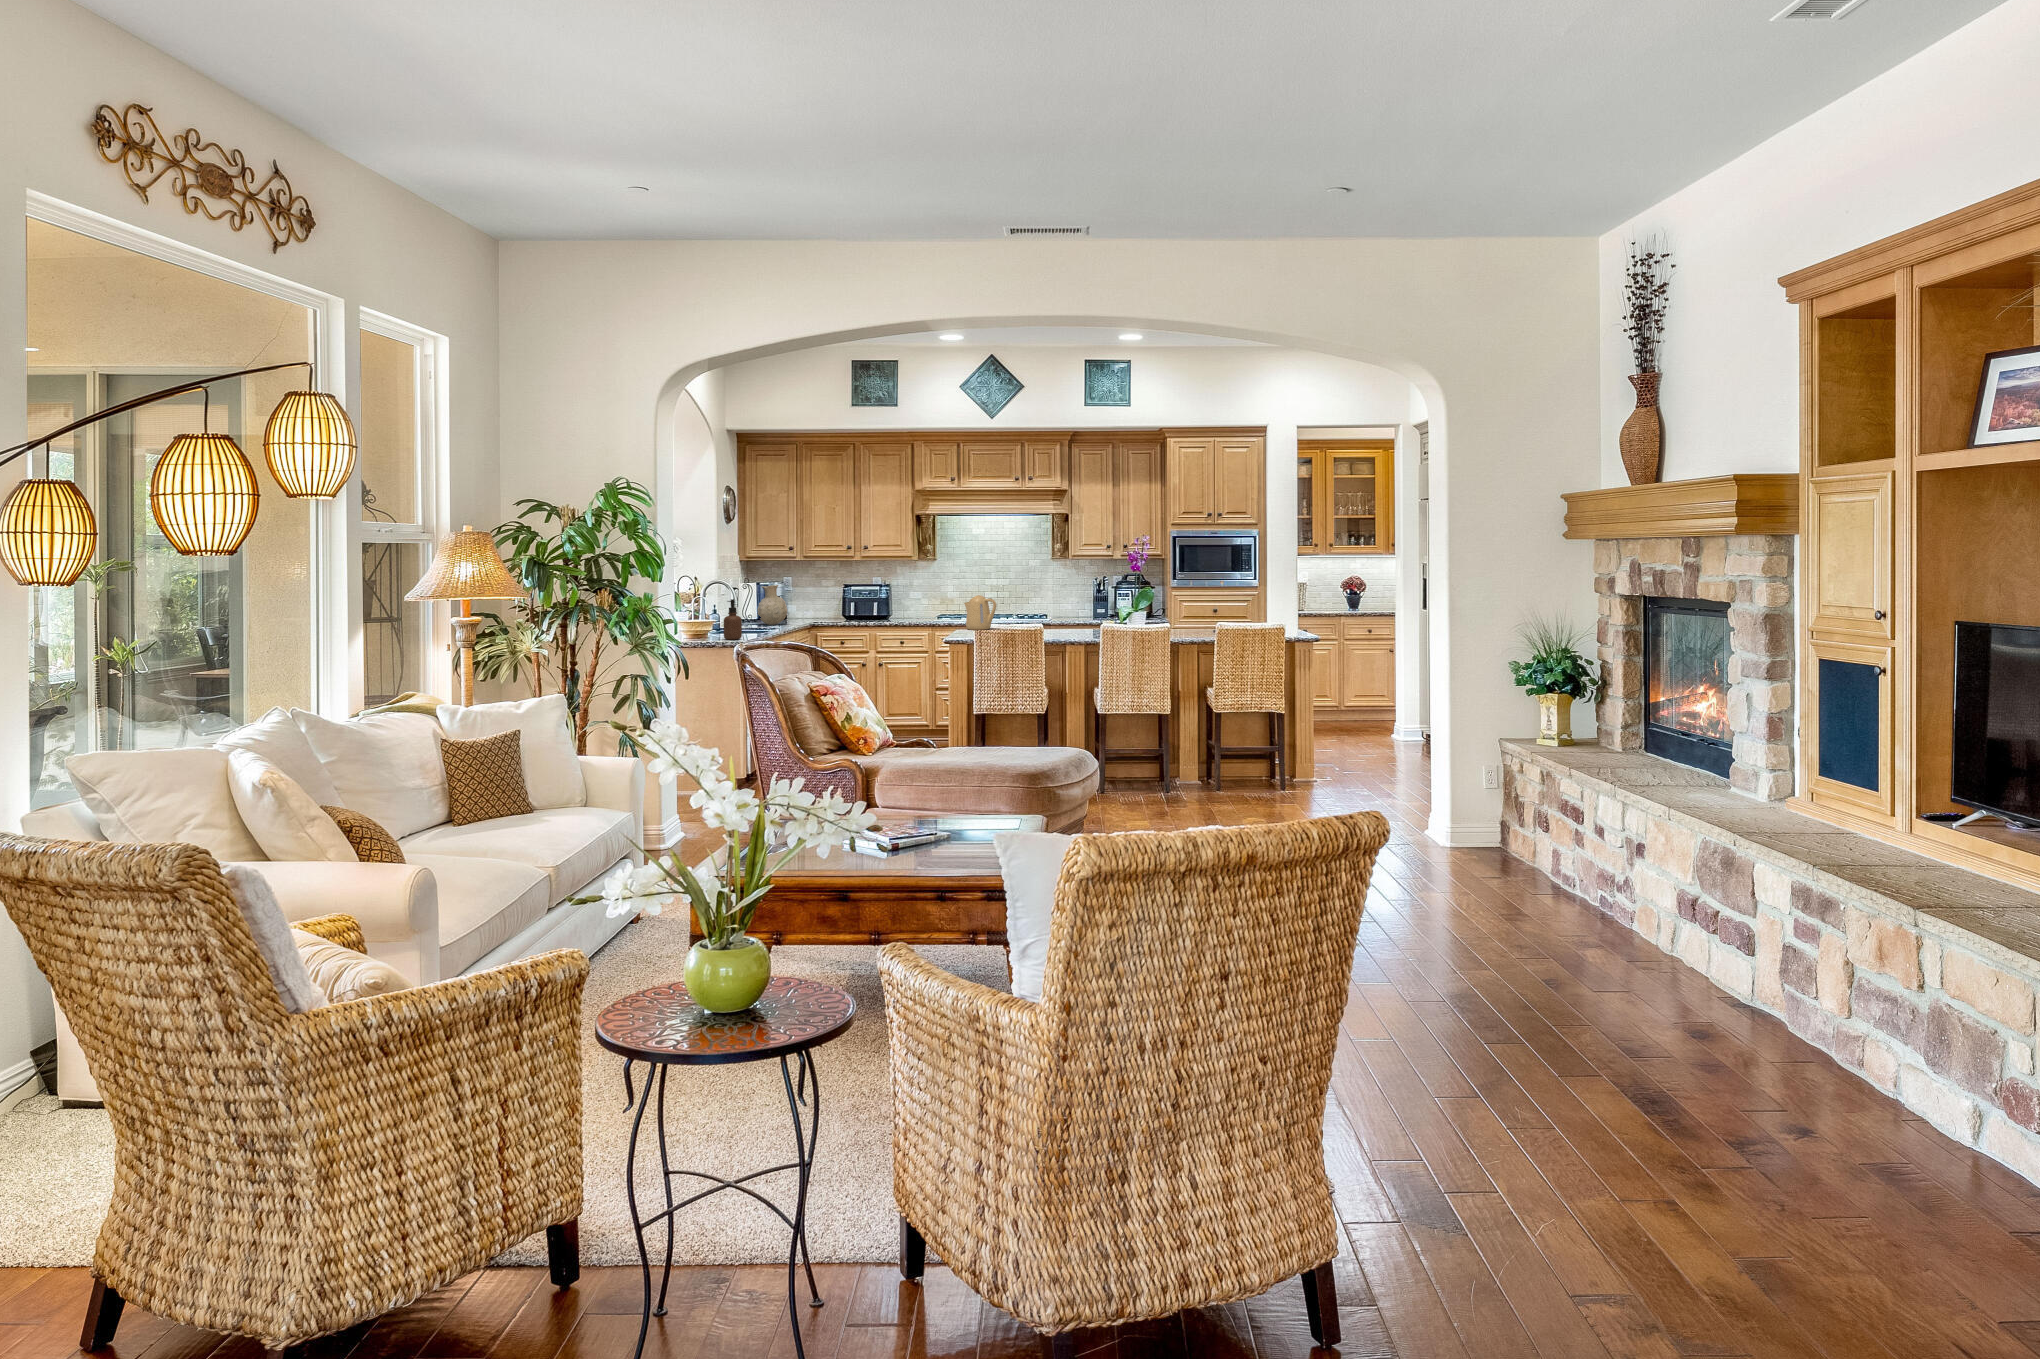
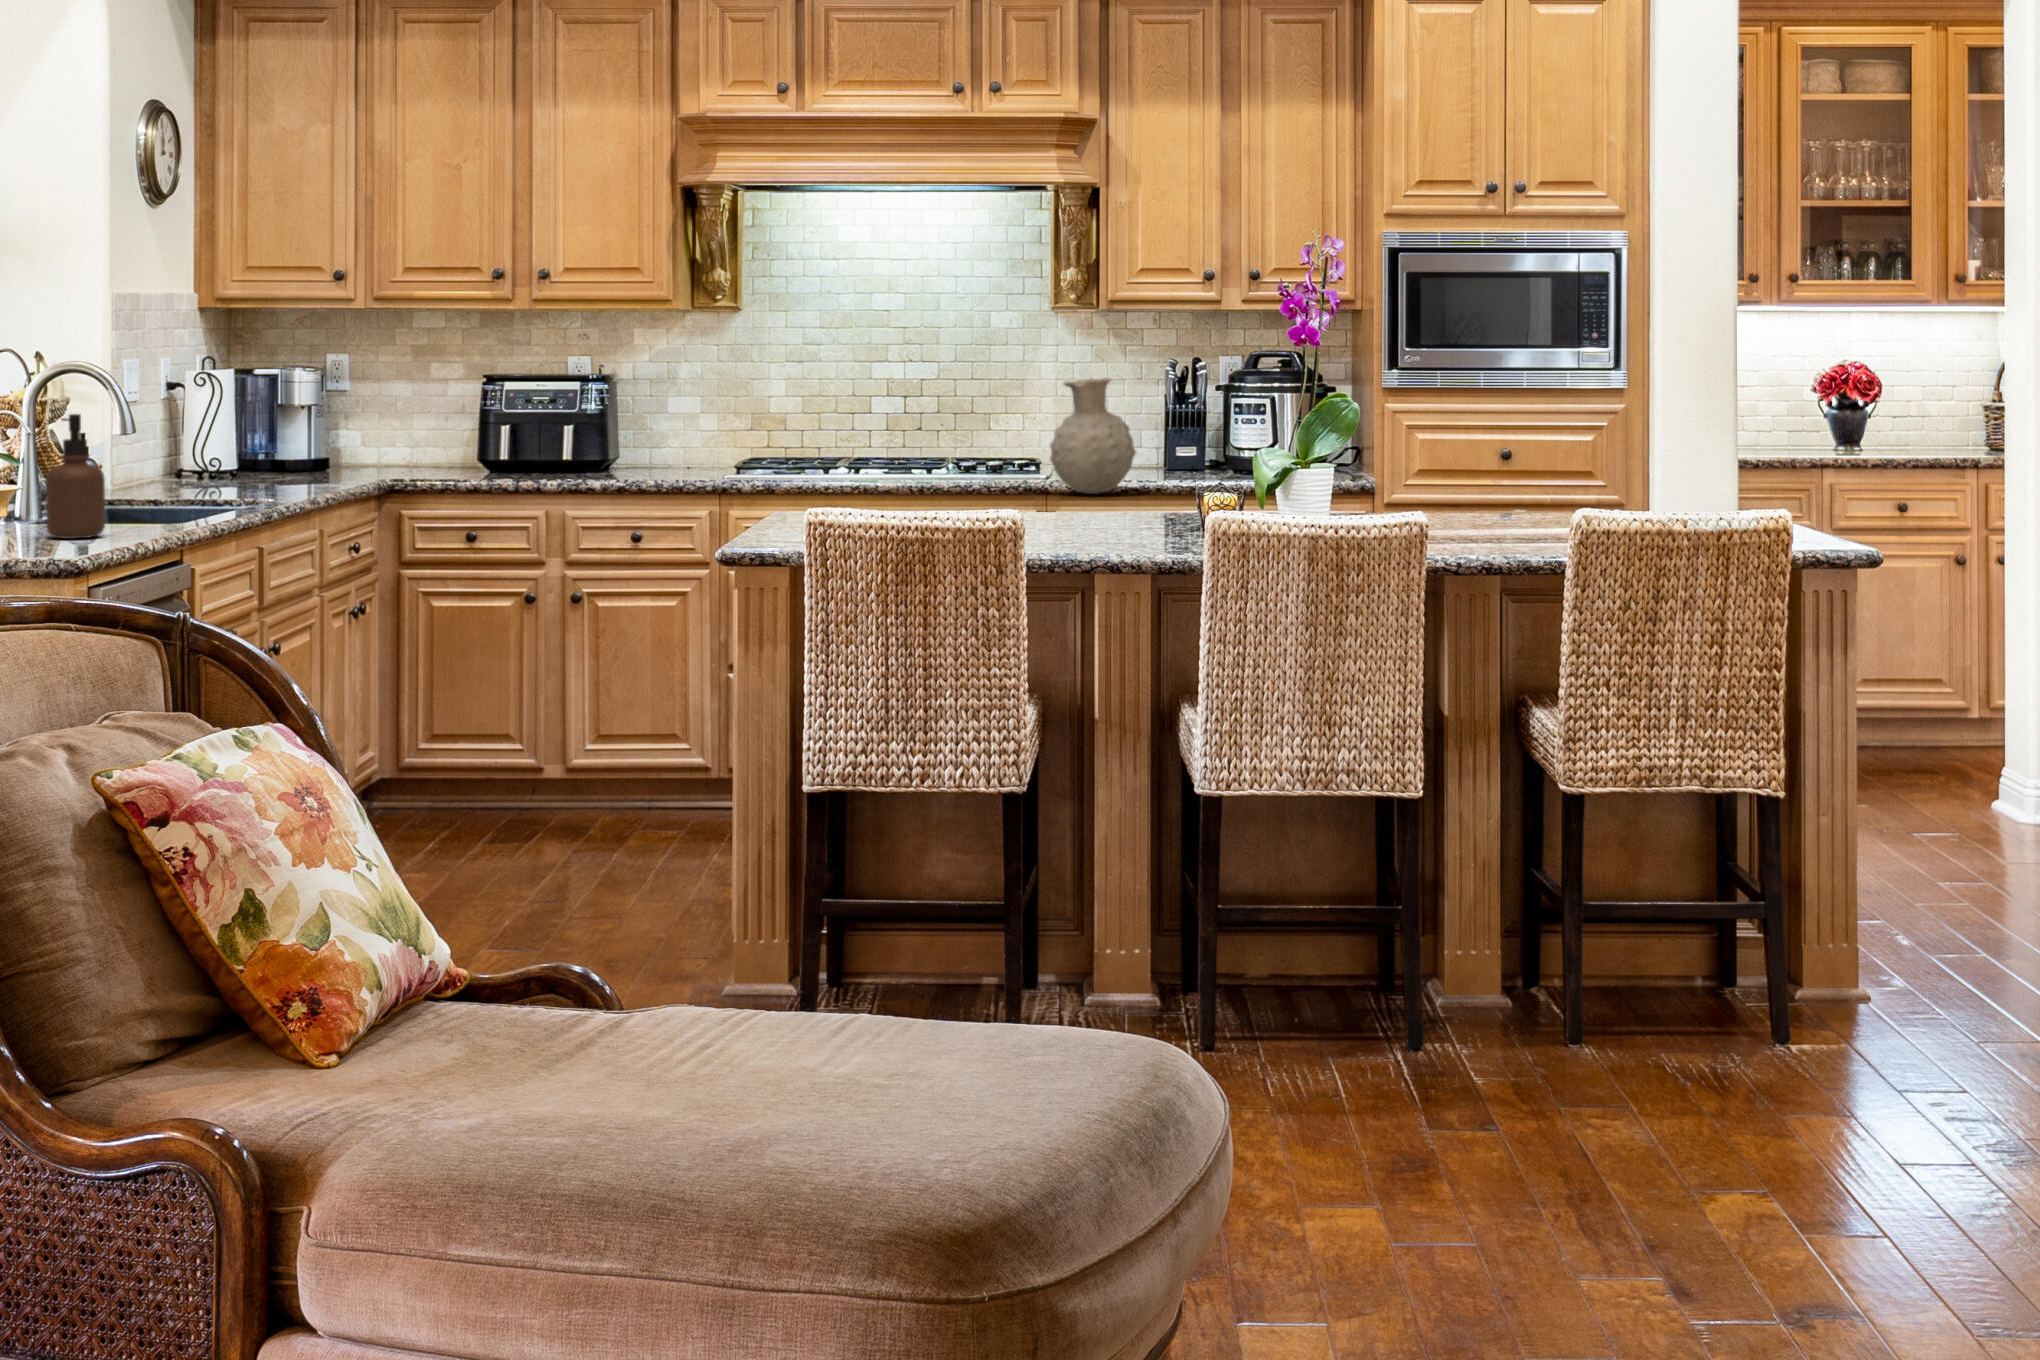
vase: present [757,585,788,625] -> present [1050,378,1136,494]
kettle: present [964,595,996,630] -> none [801,406,893,505]

